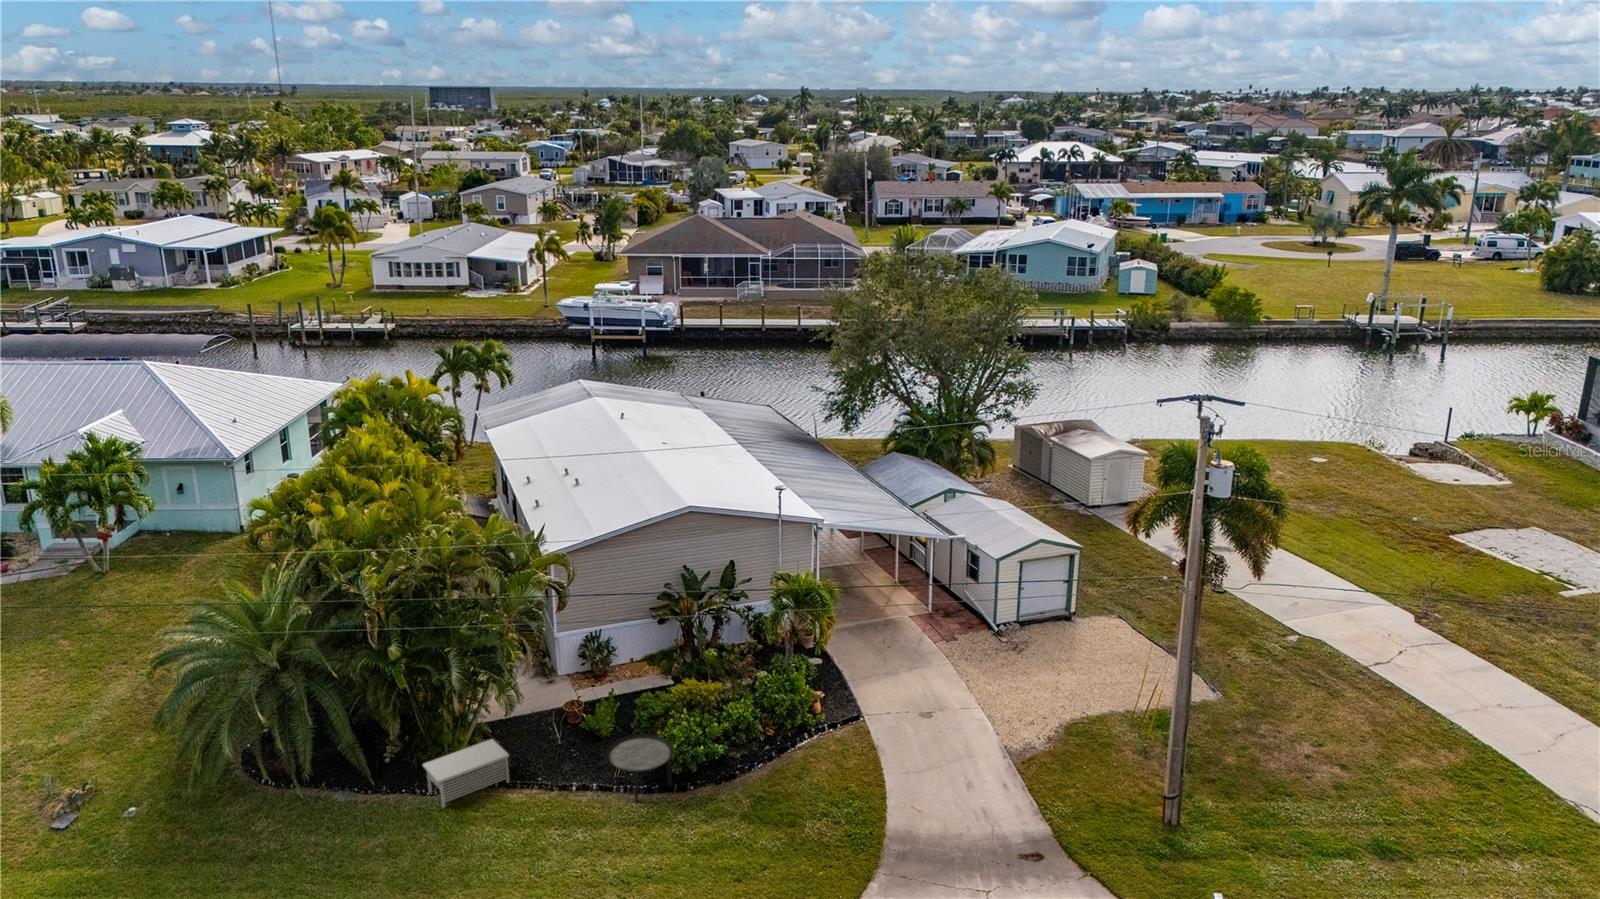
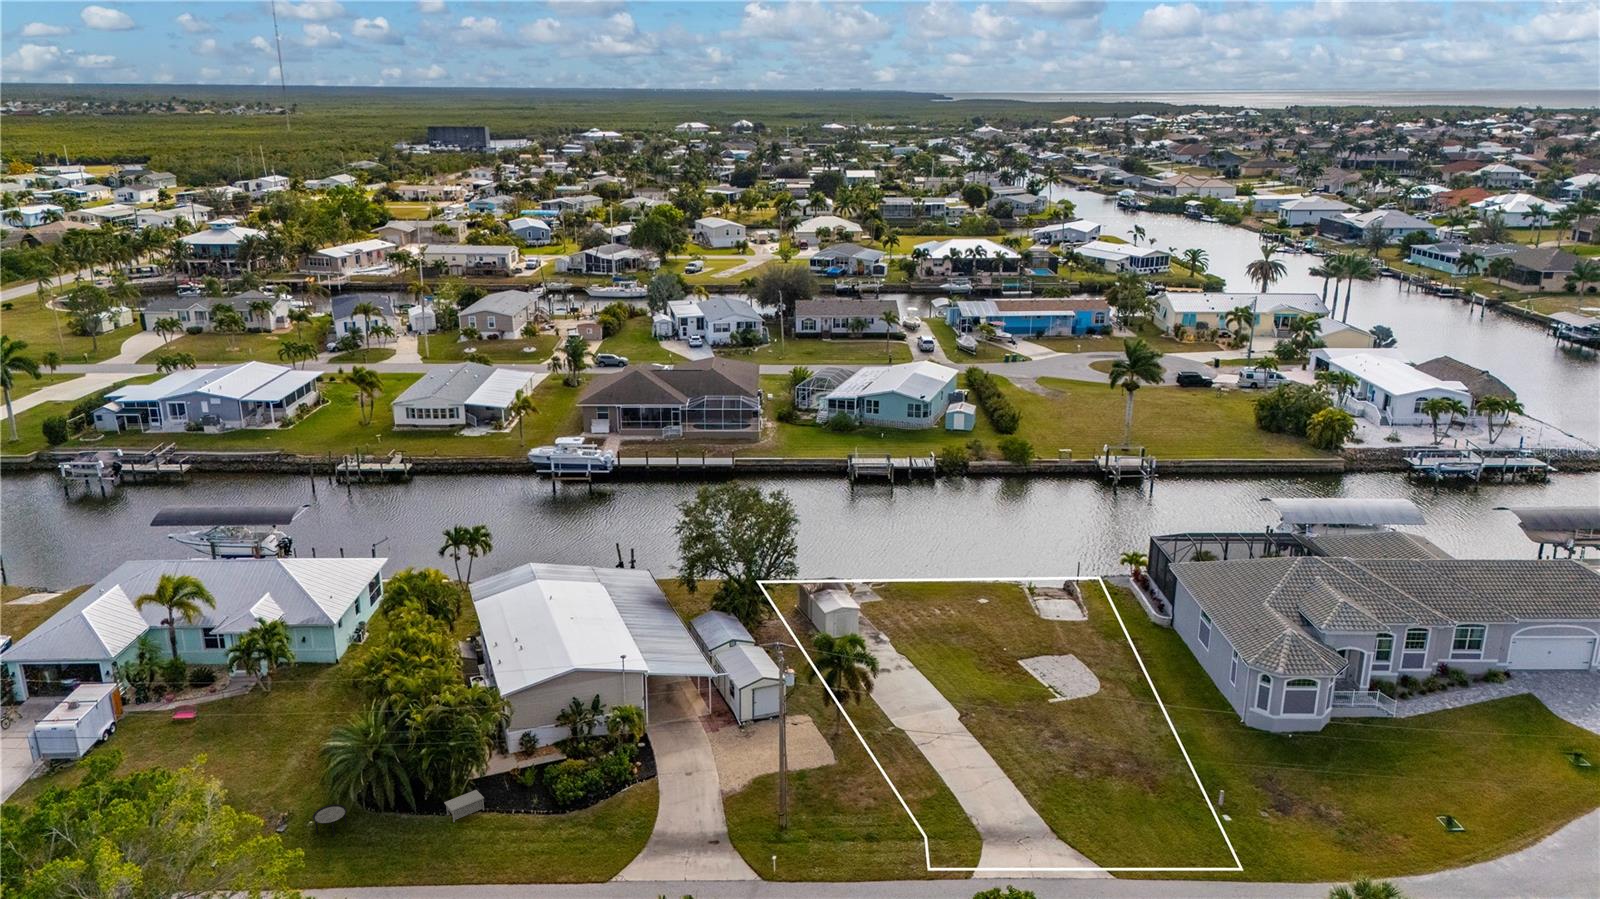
round table: present [606,734,674,803] -> present [313,804,347,837]

